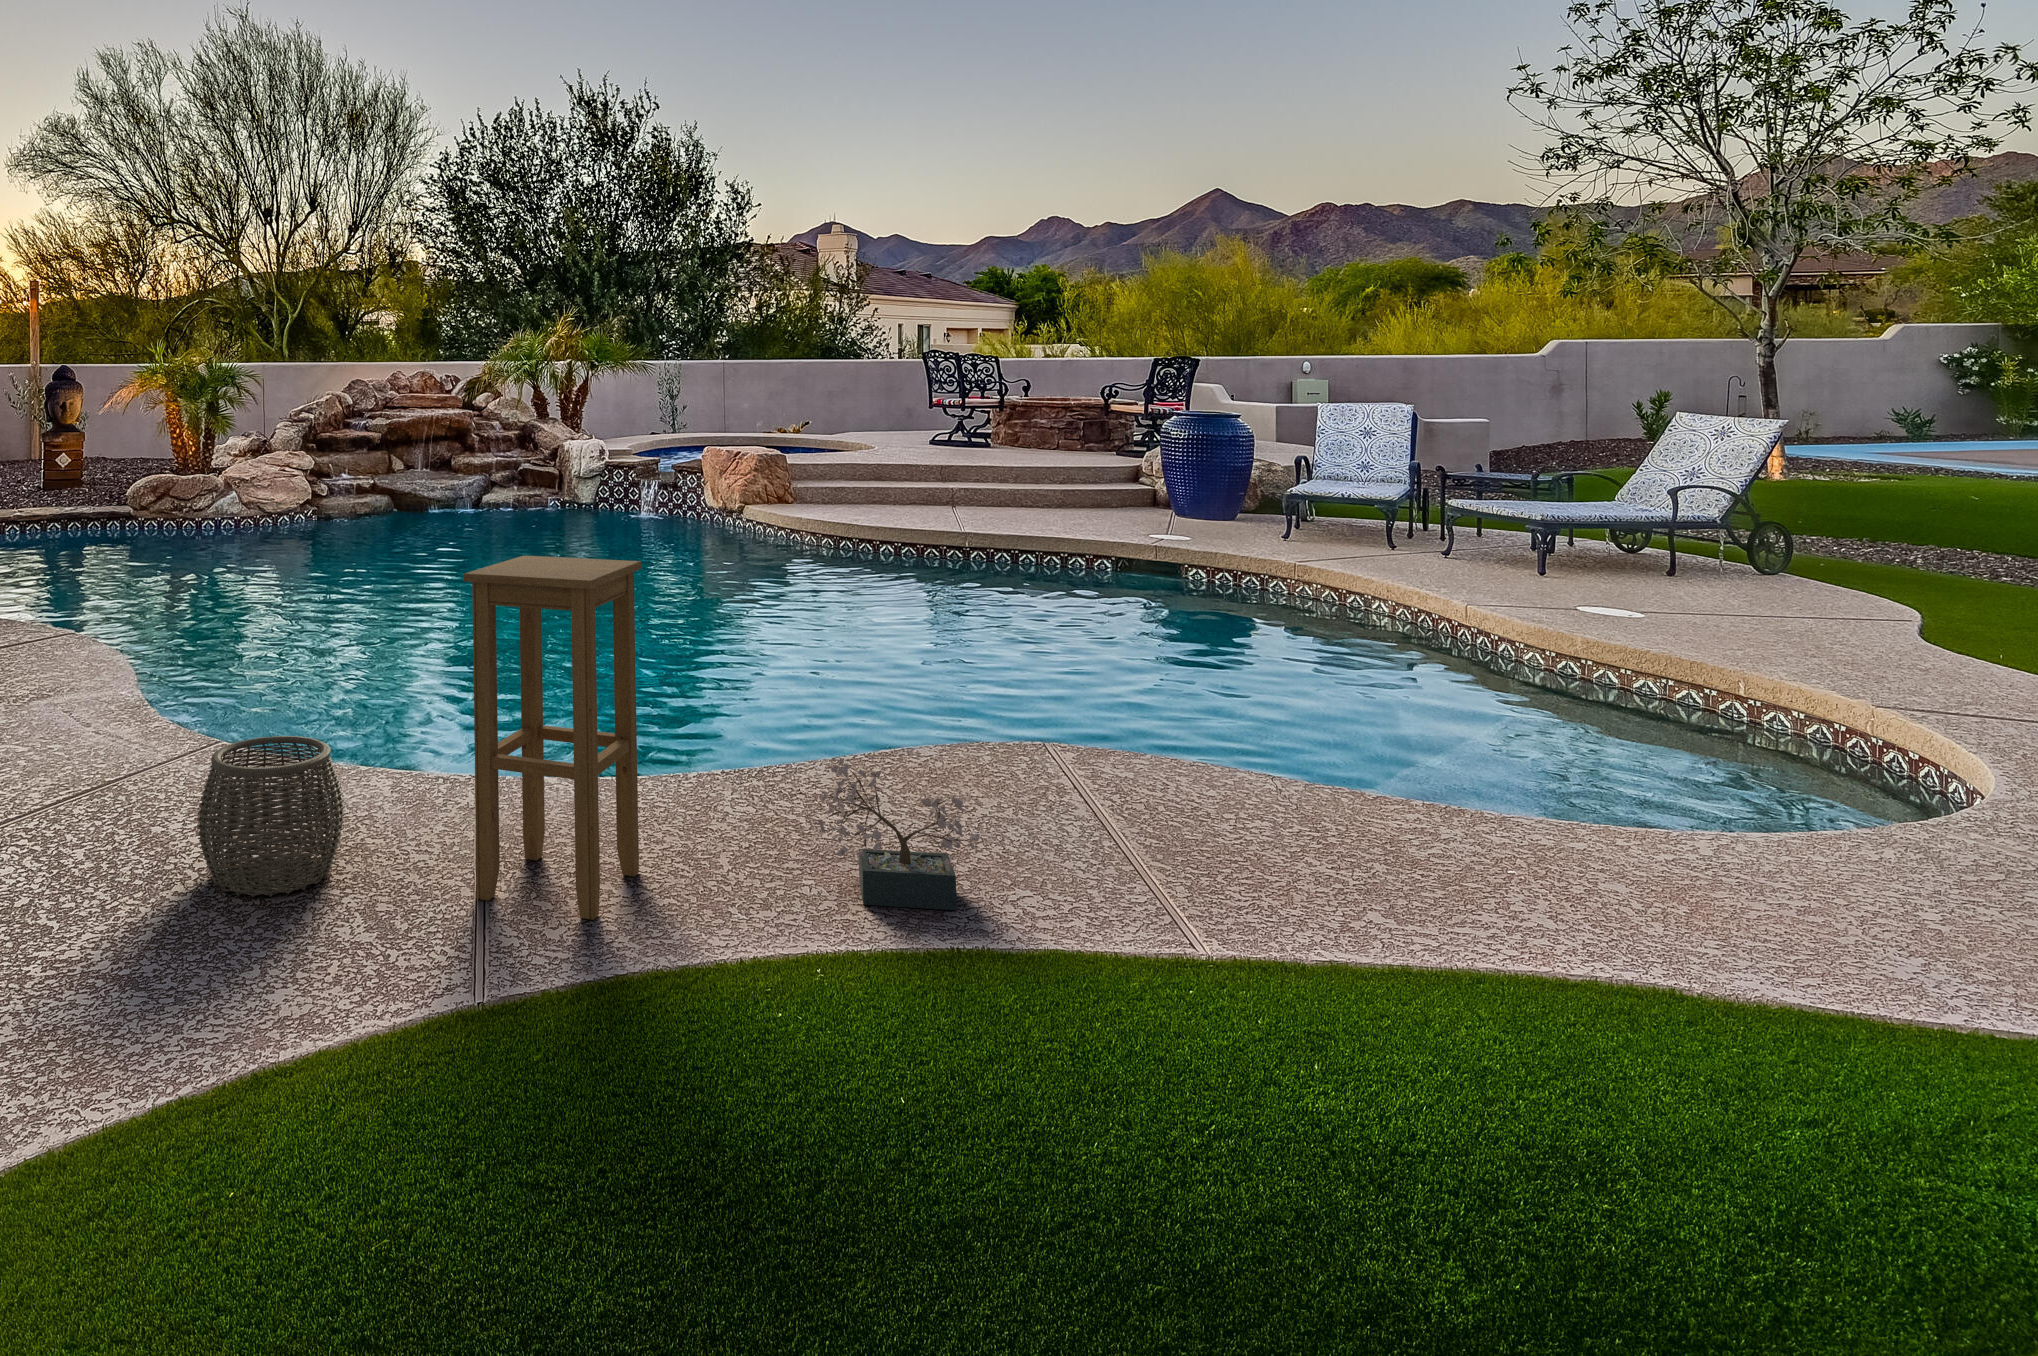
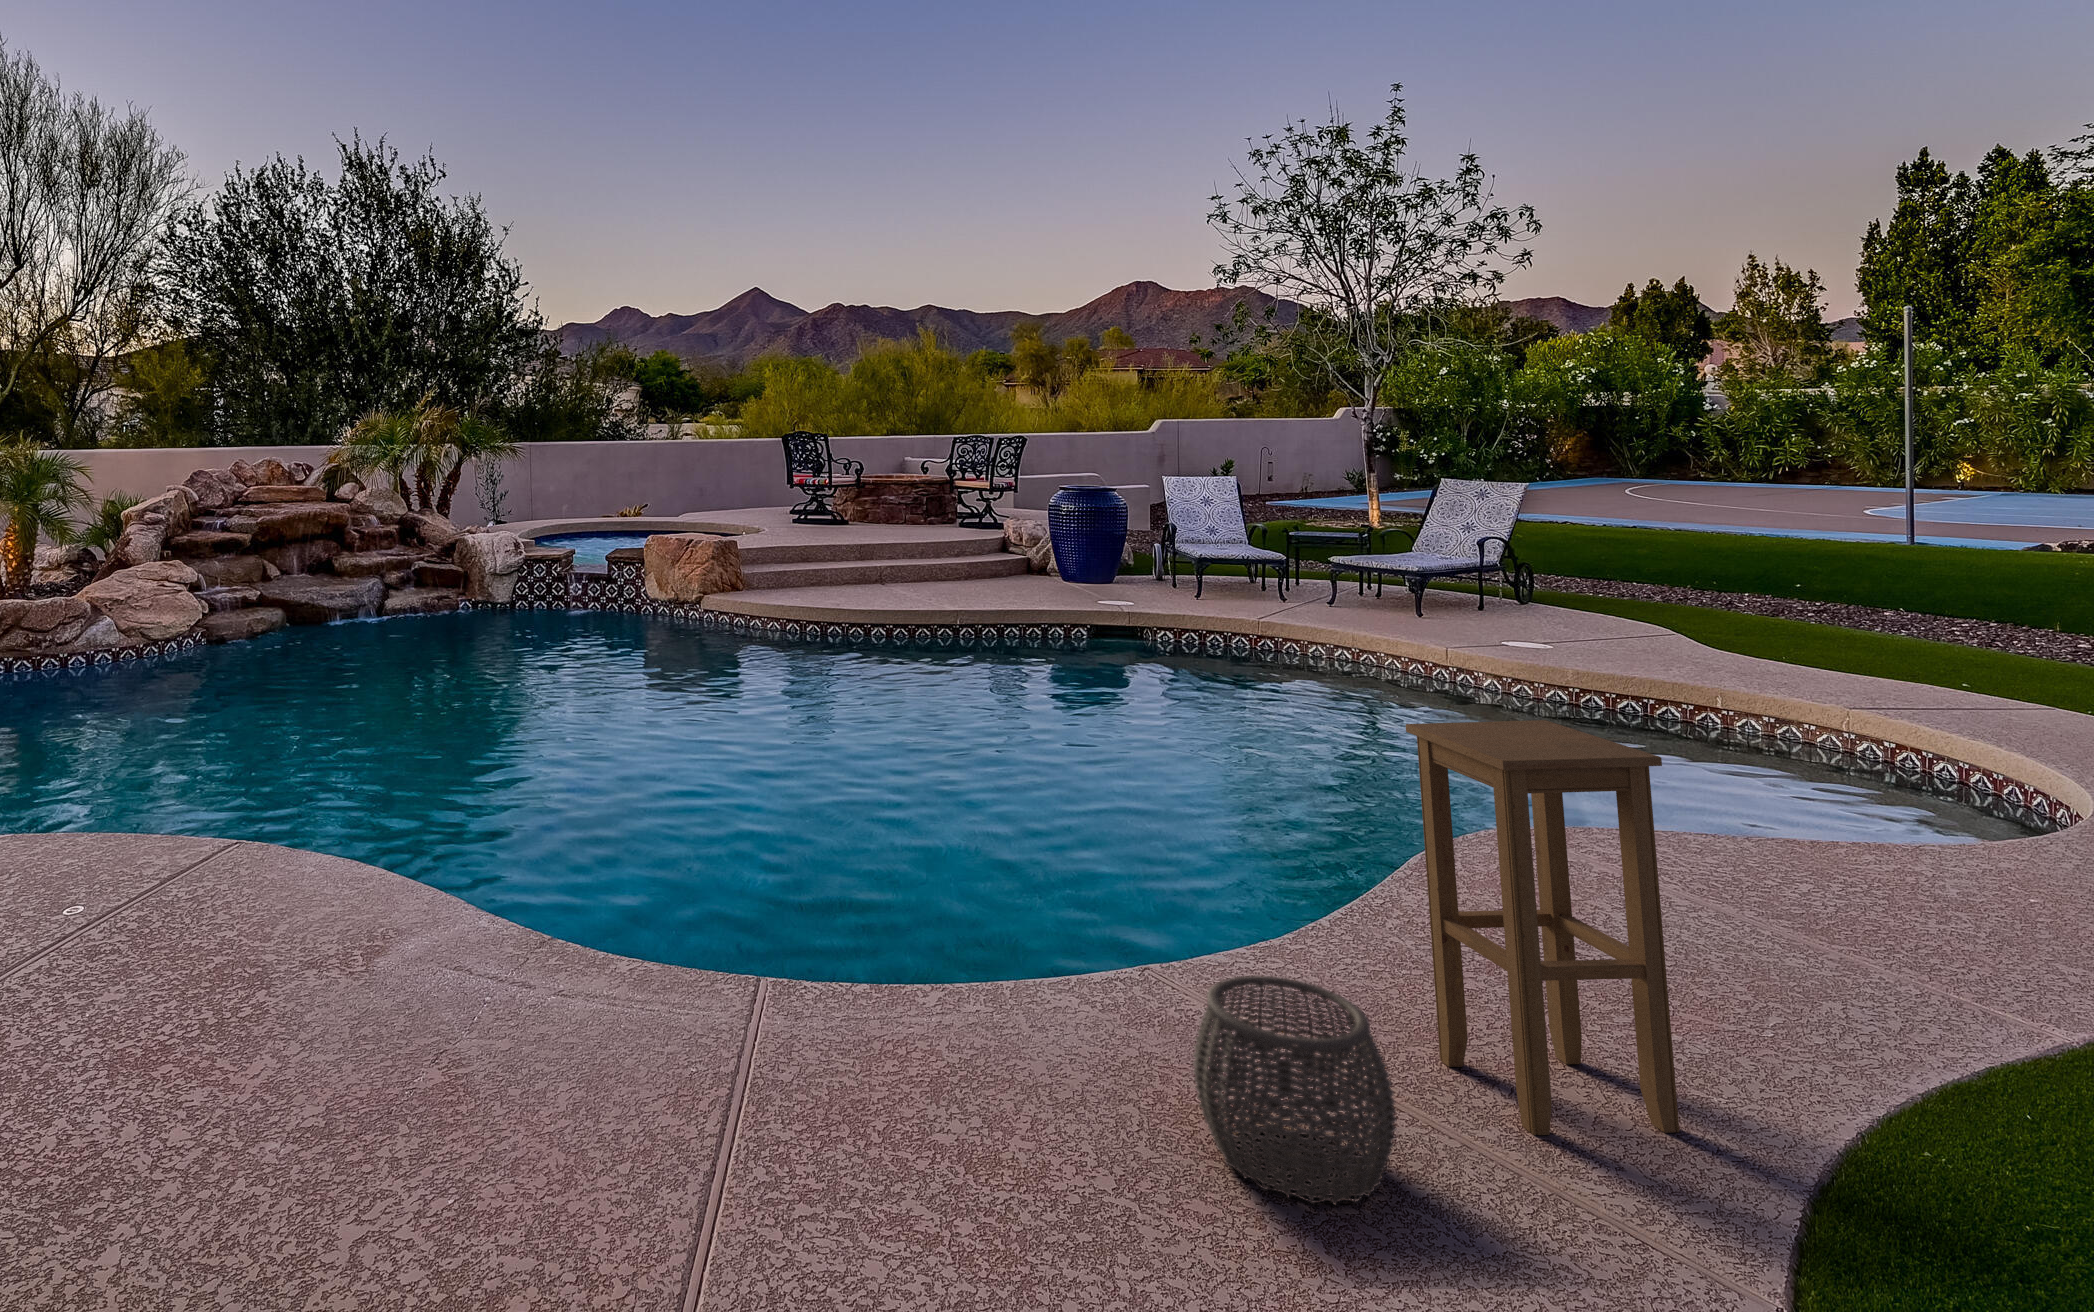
decorative plant: present [818,760,980,910] -> none [1693,899,1863,1047]

